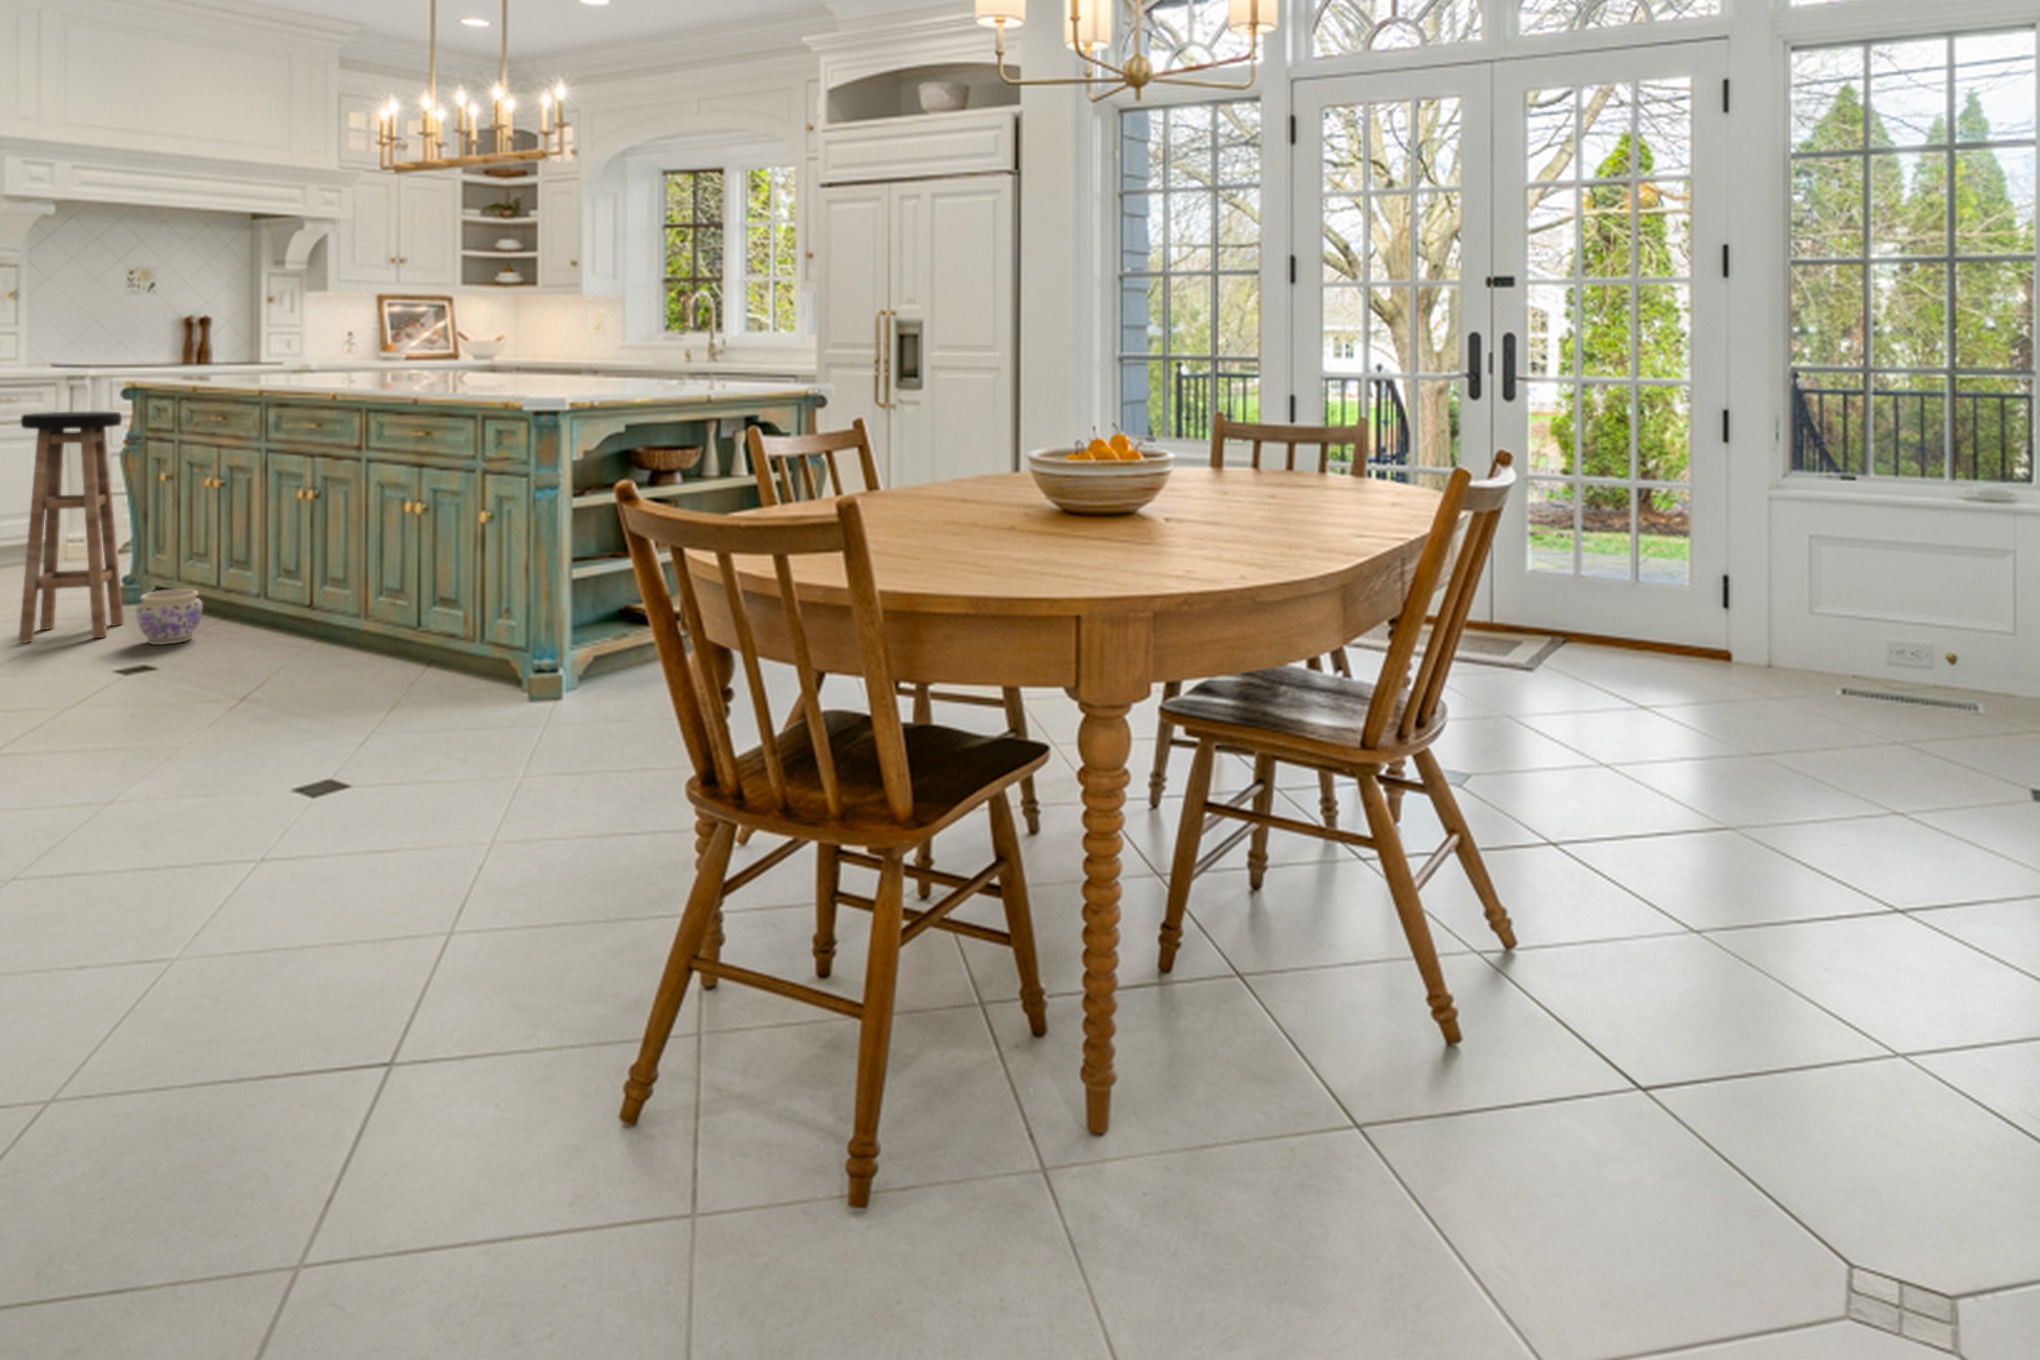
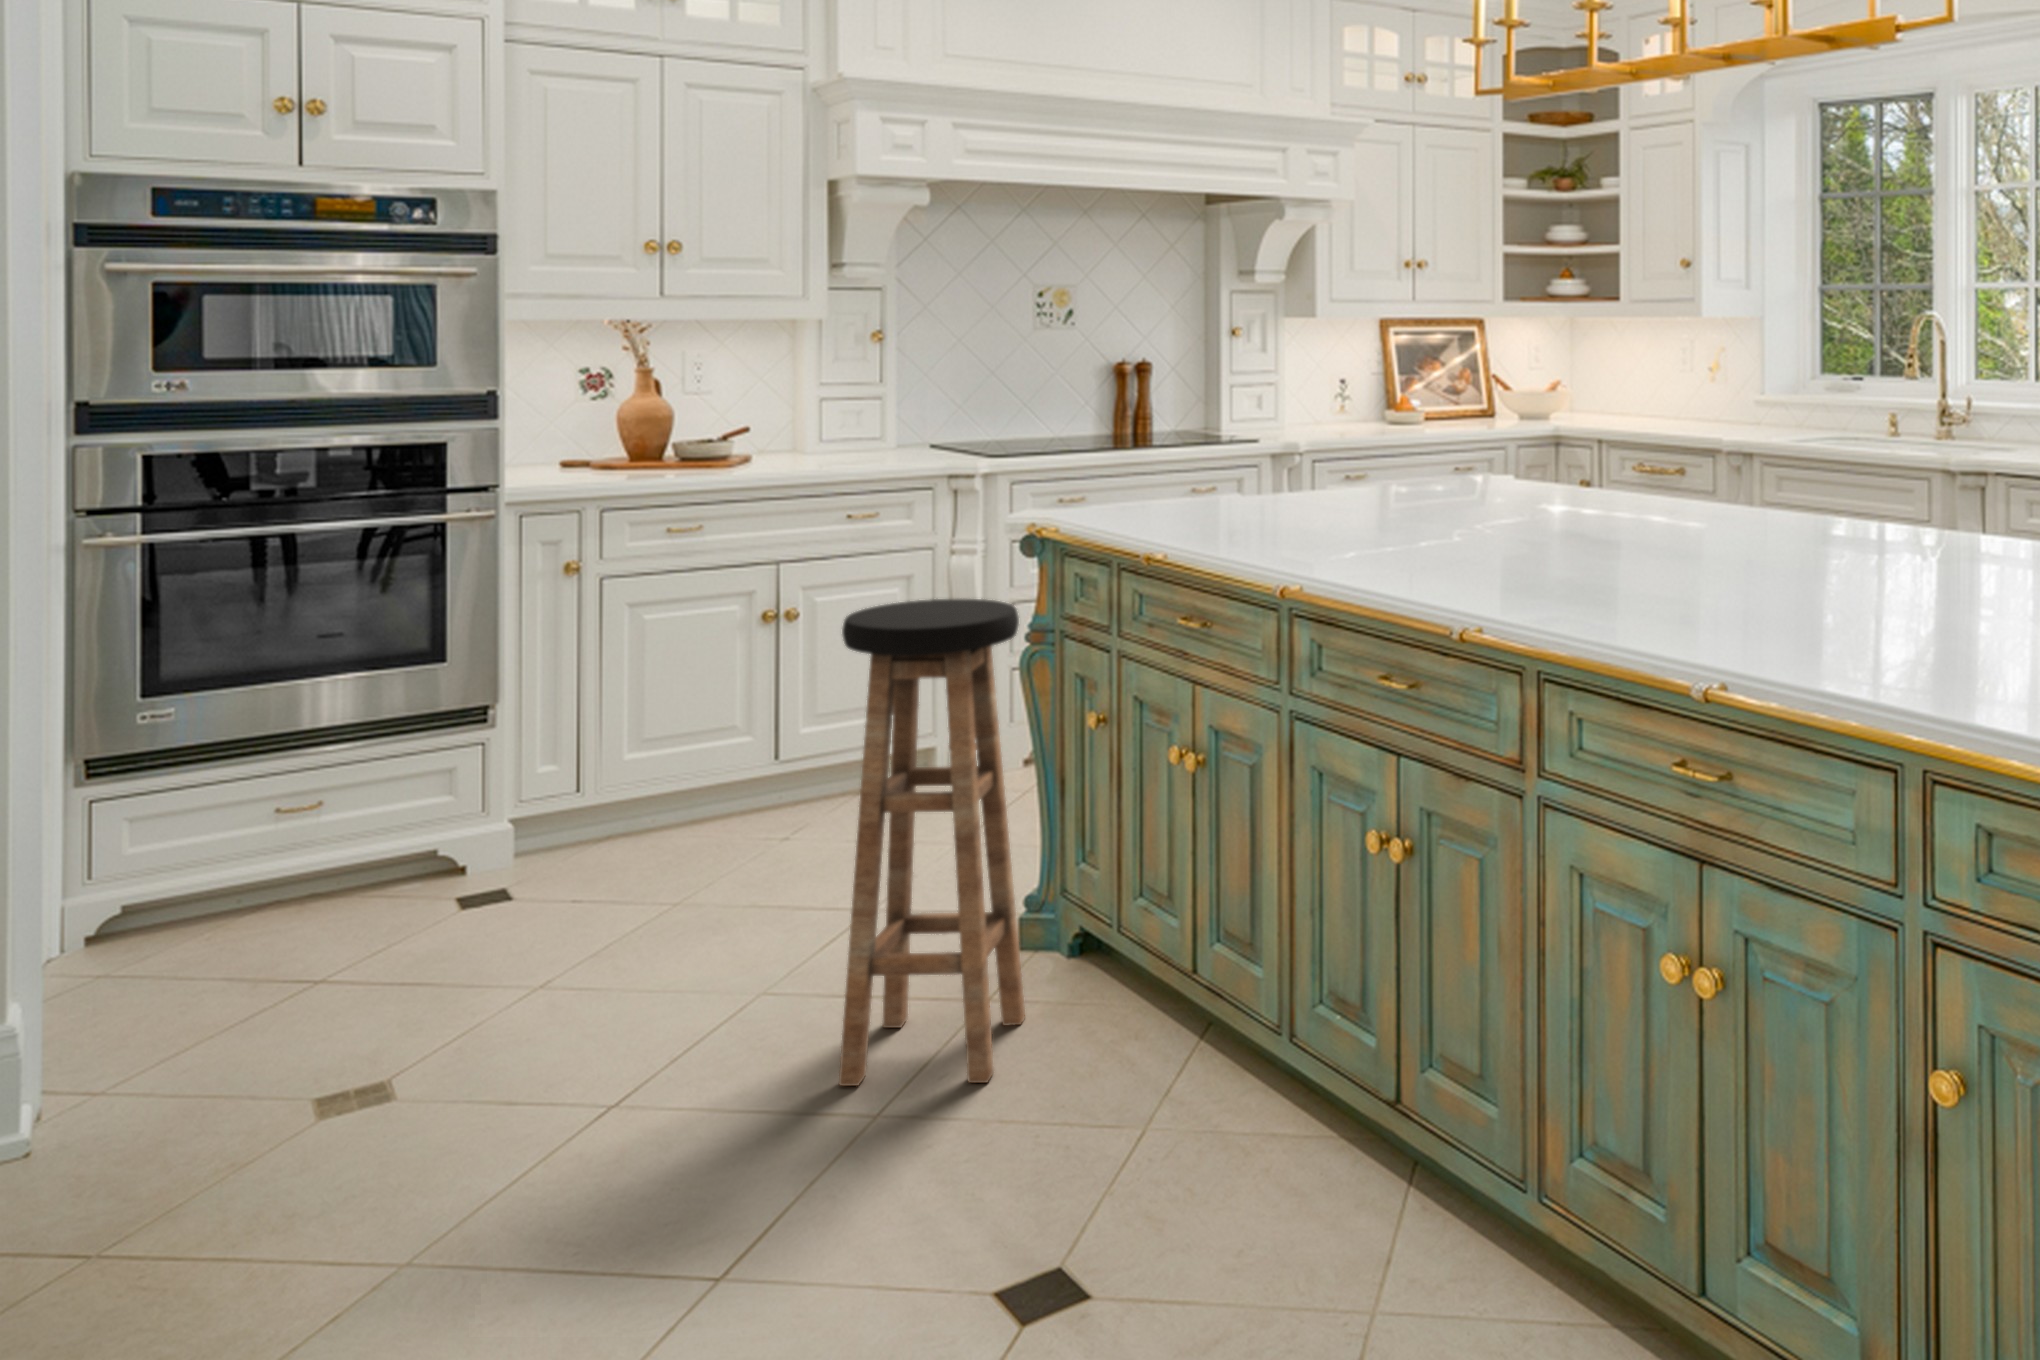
planter: present [136,589,203,645] -> none [1045,995,1169,1137]

